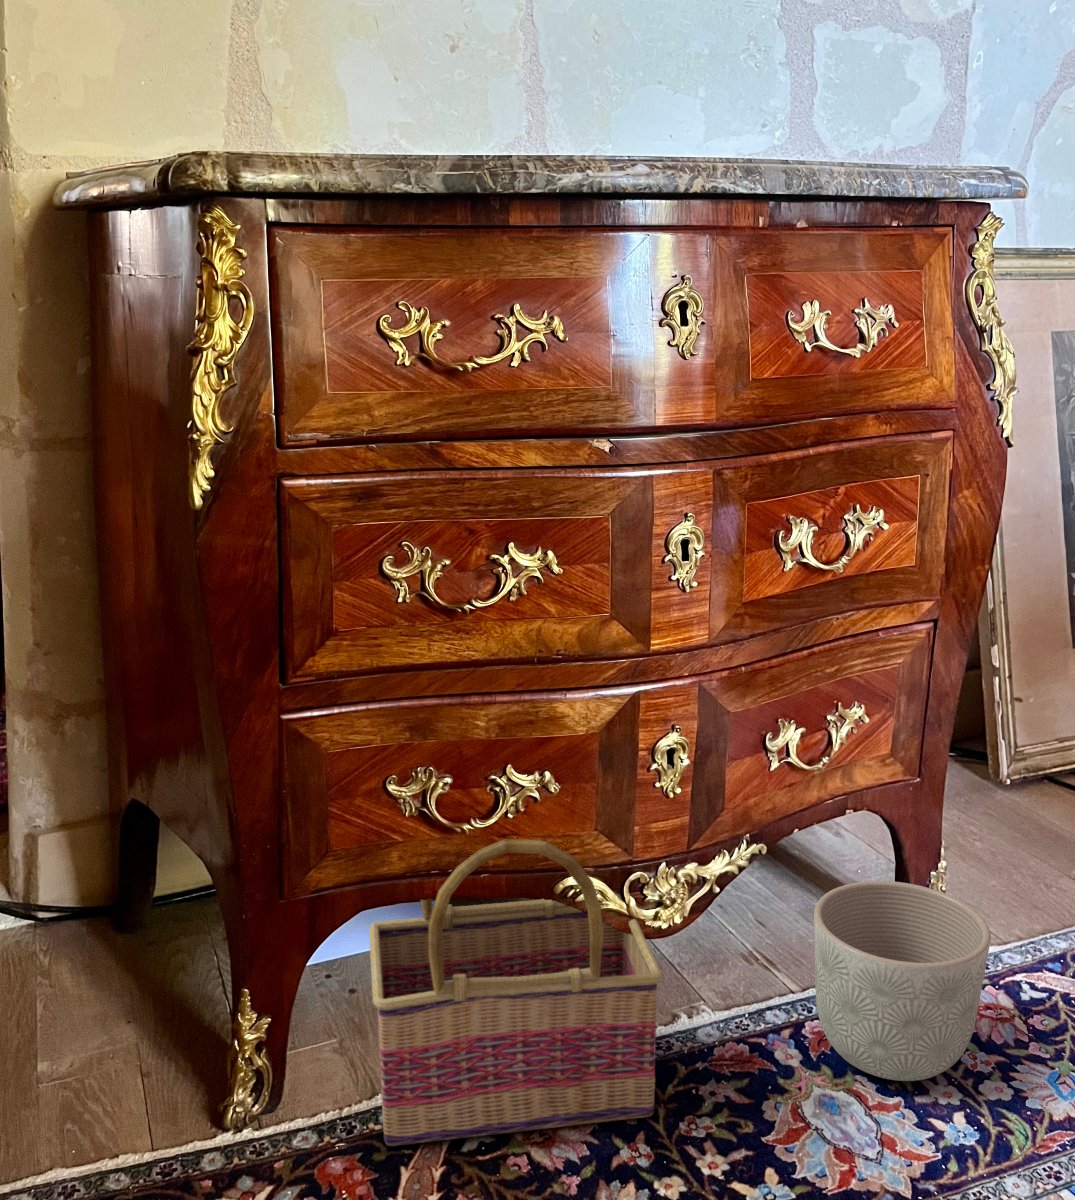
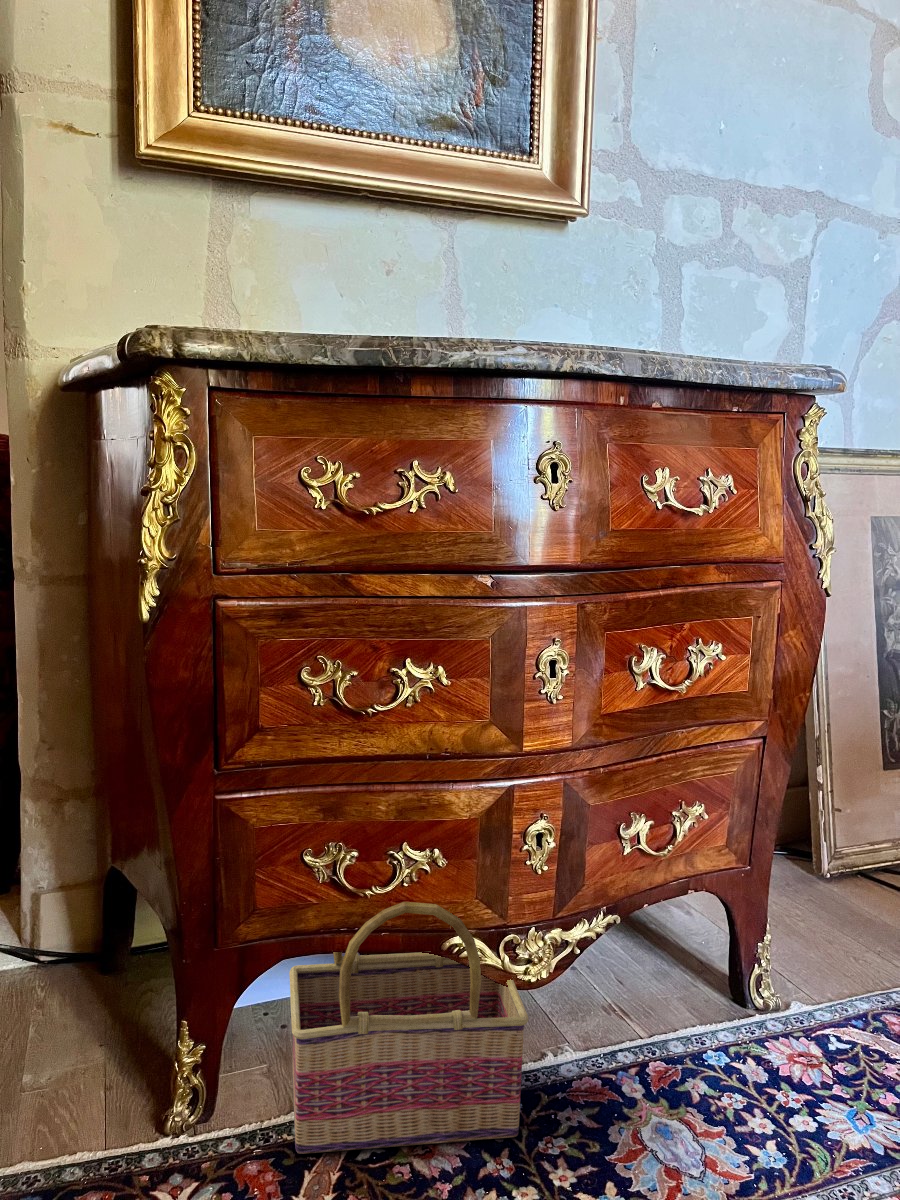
planter: present [814,881,991,1081] -> none [657,946,800,1115]

